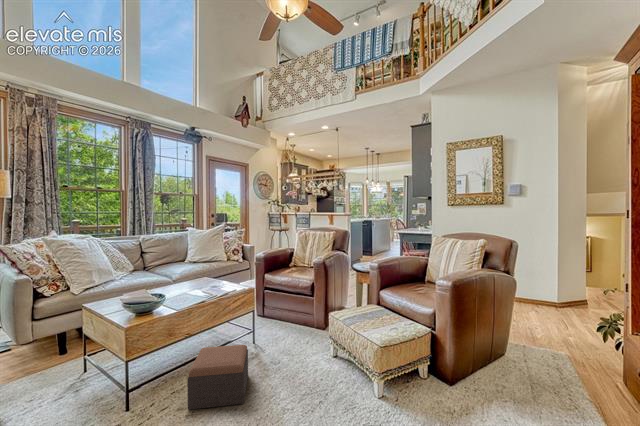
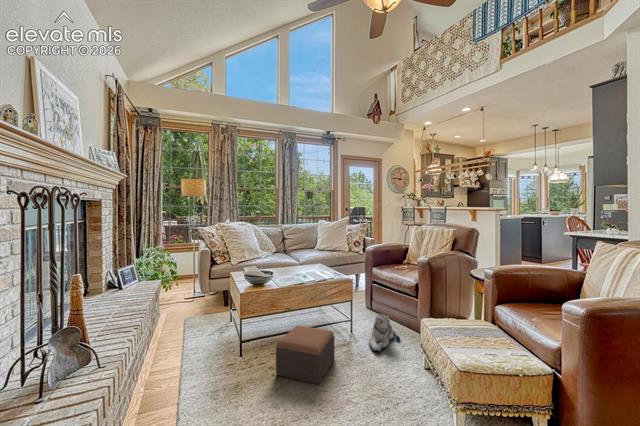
plush toy: none [275,318,302,356] -> present [369,314,399,351]

